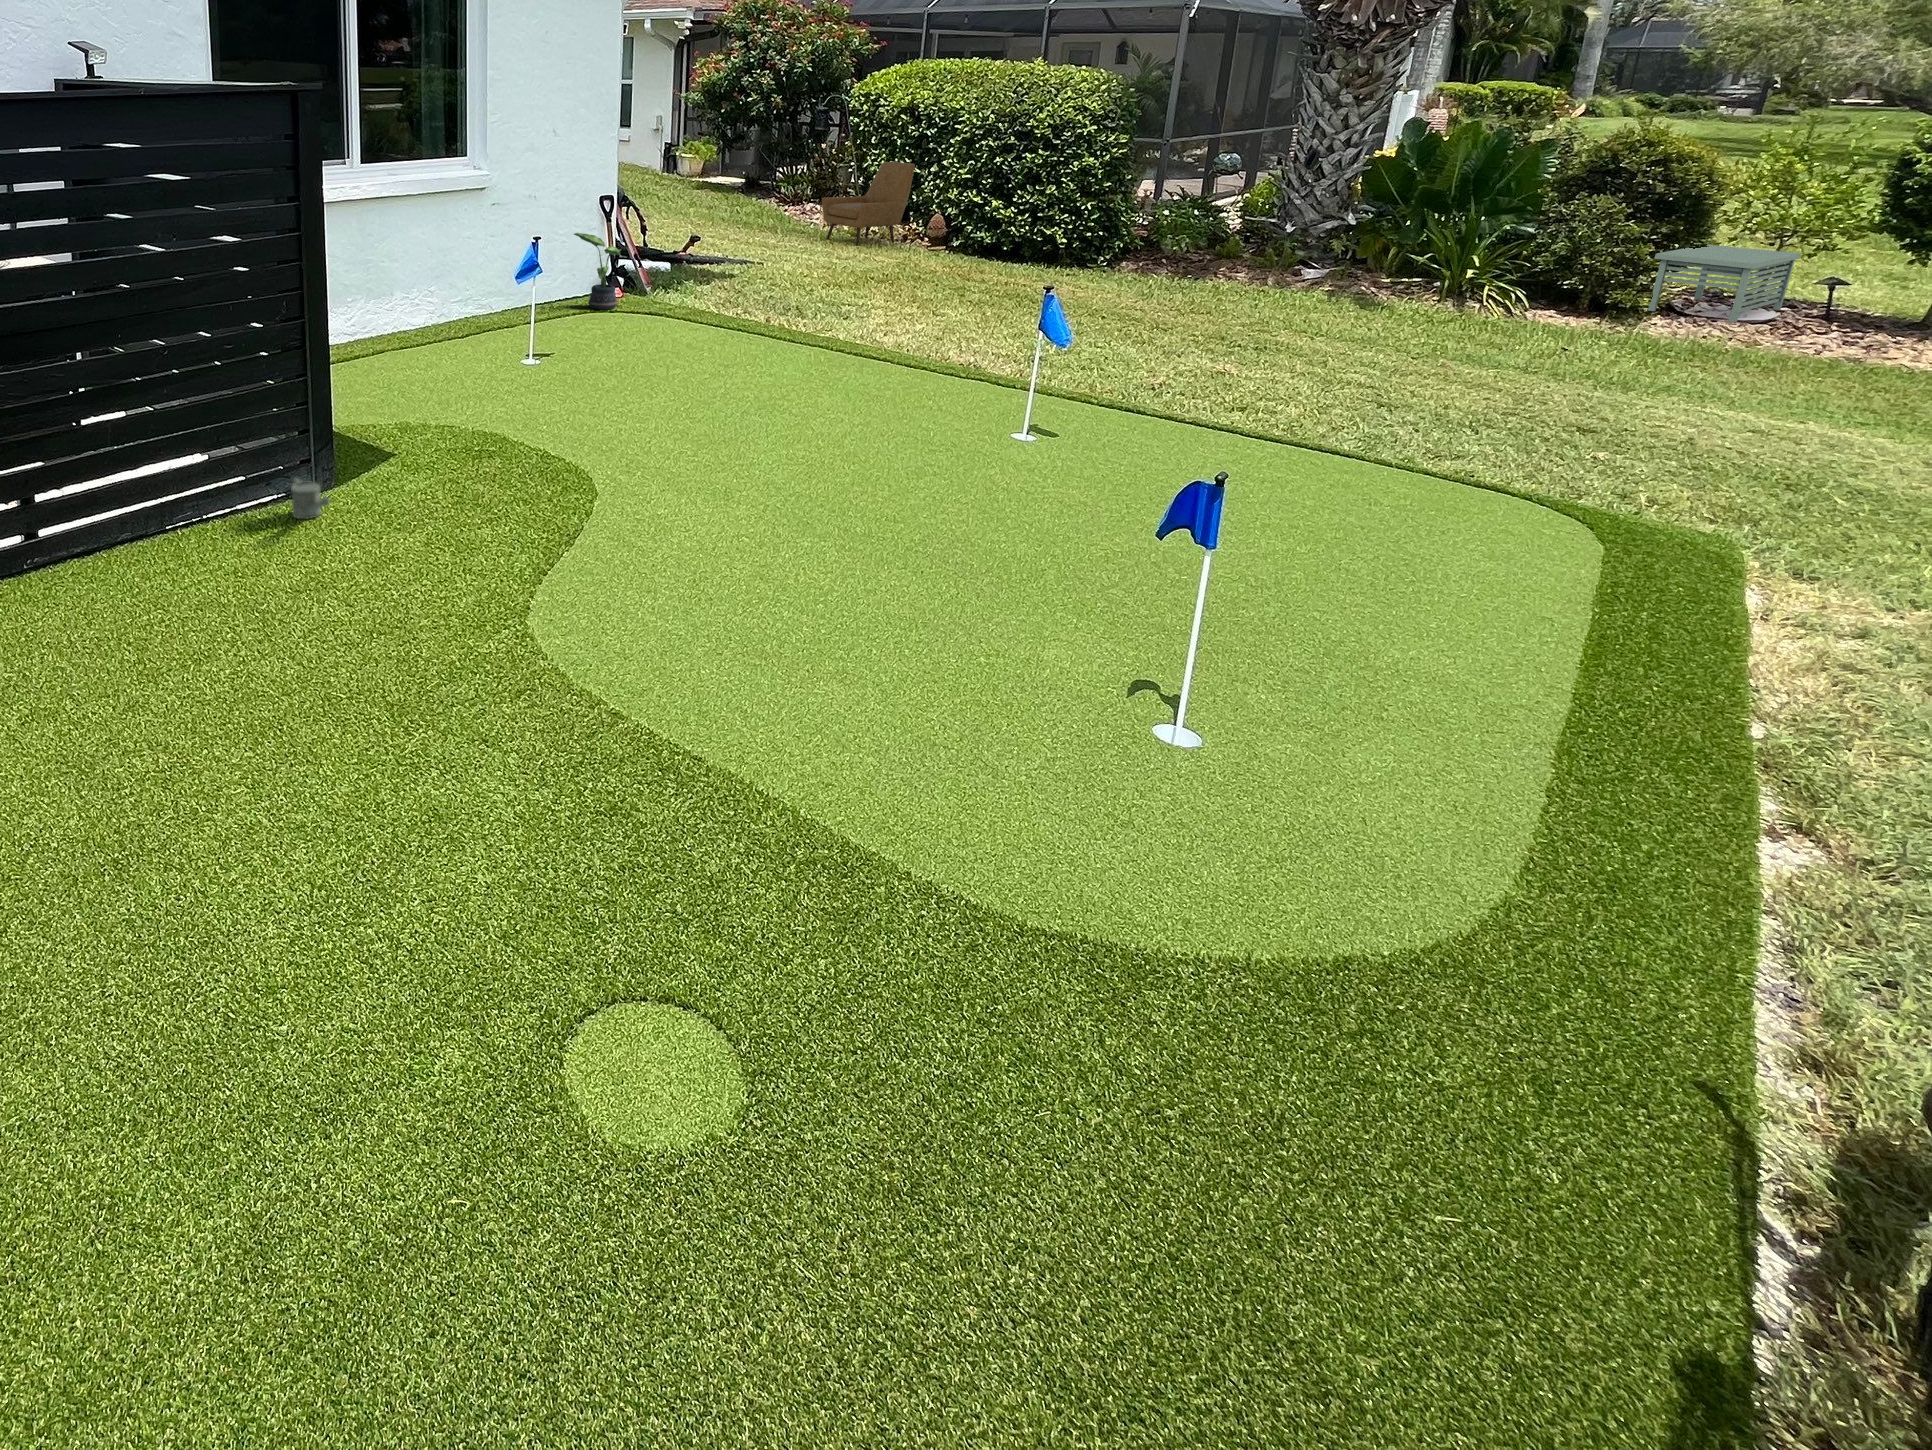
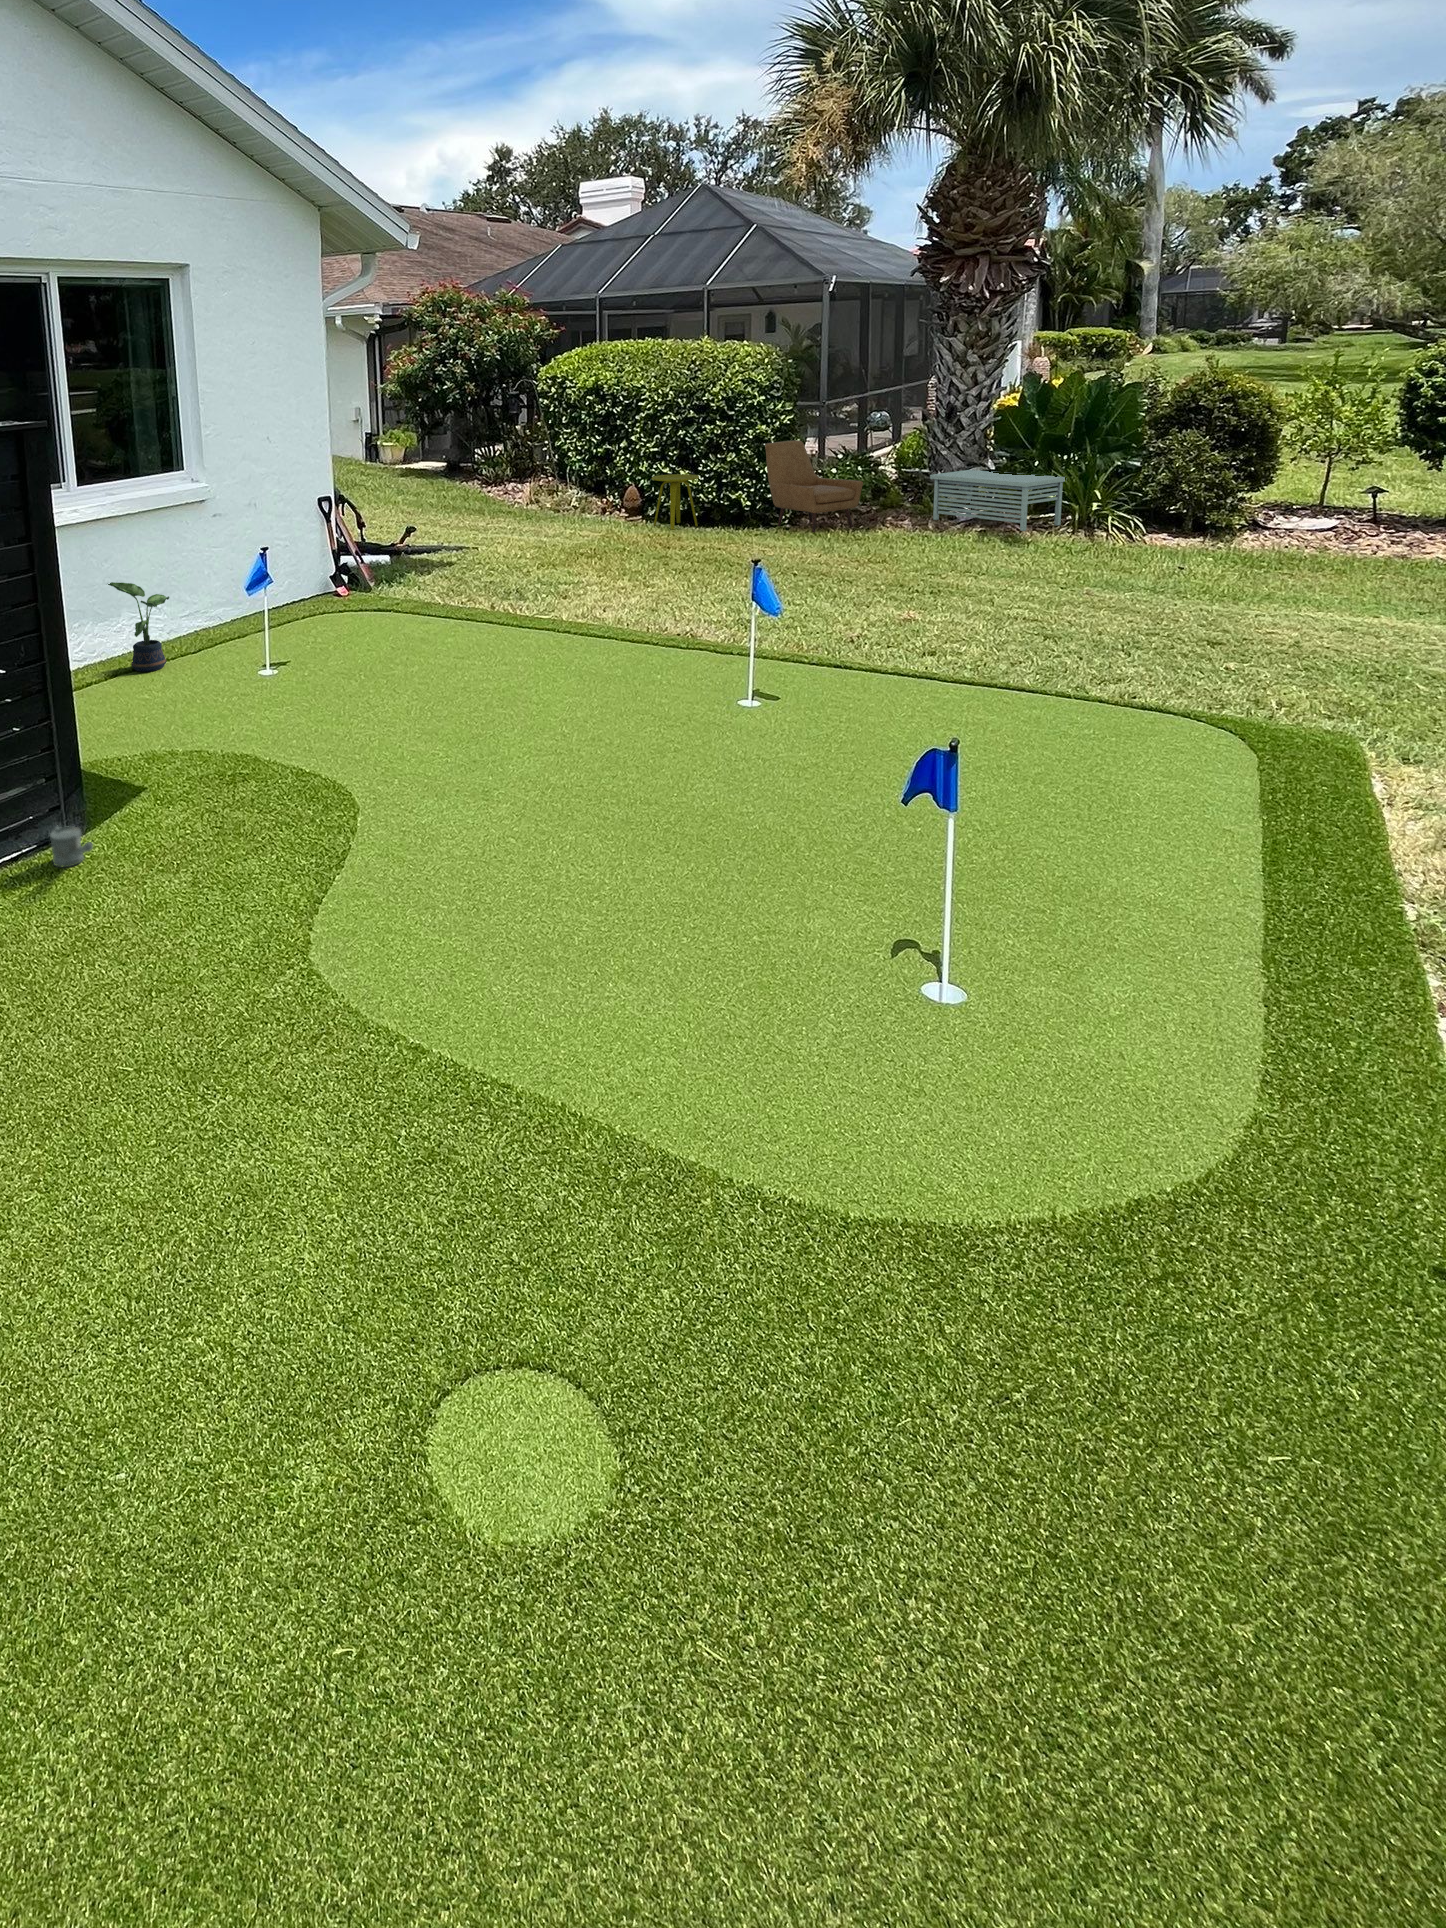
chair: present [822,161,915,246] -> present [765,440,863,532]
side table: none [954,205,1011,264] -> present [652,474,699,530]
potted plant: present [574,233,621,310] -> present [108,582,169,672]
storage bench: present [1648,245,1801,322] -> present [930,470,1065,531]

